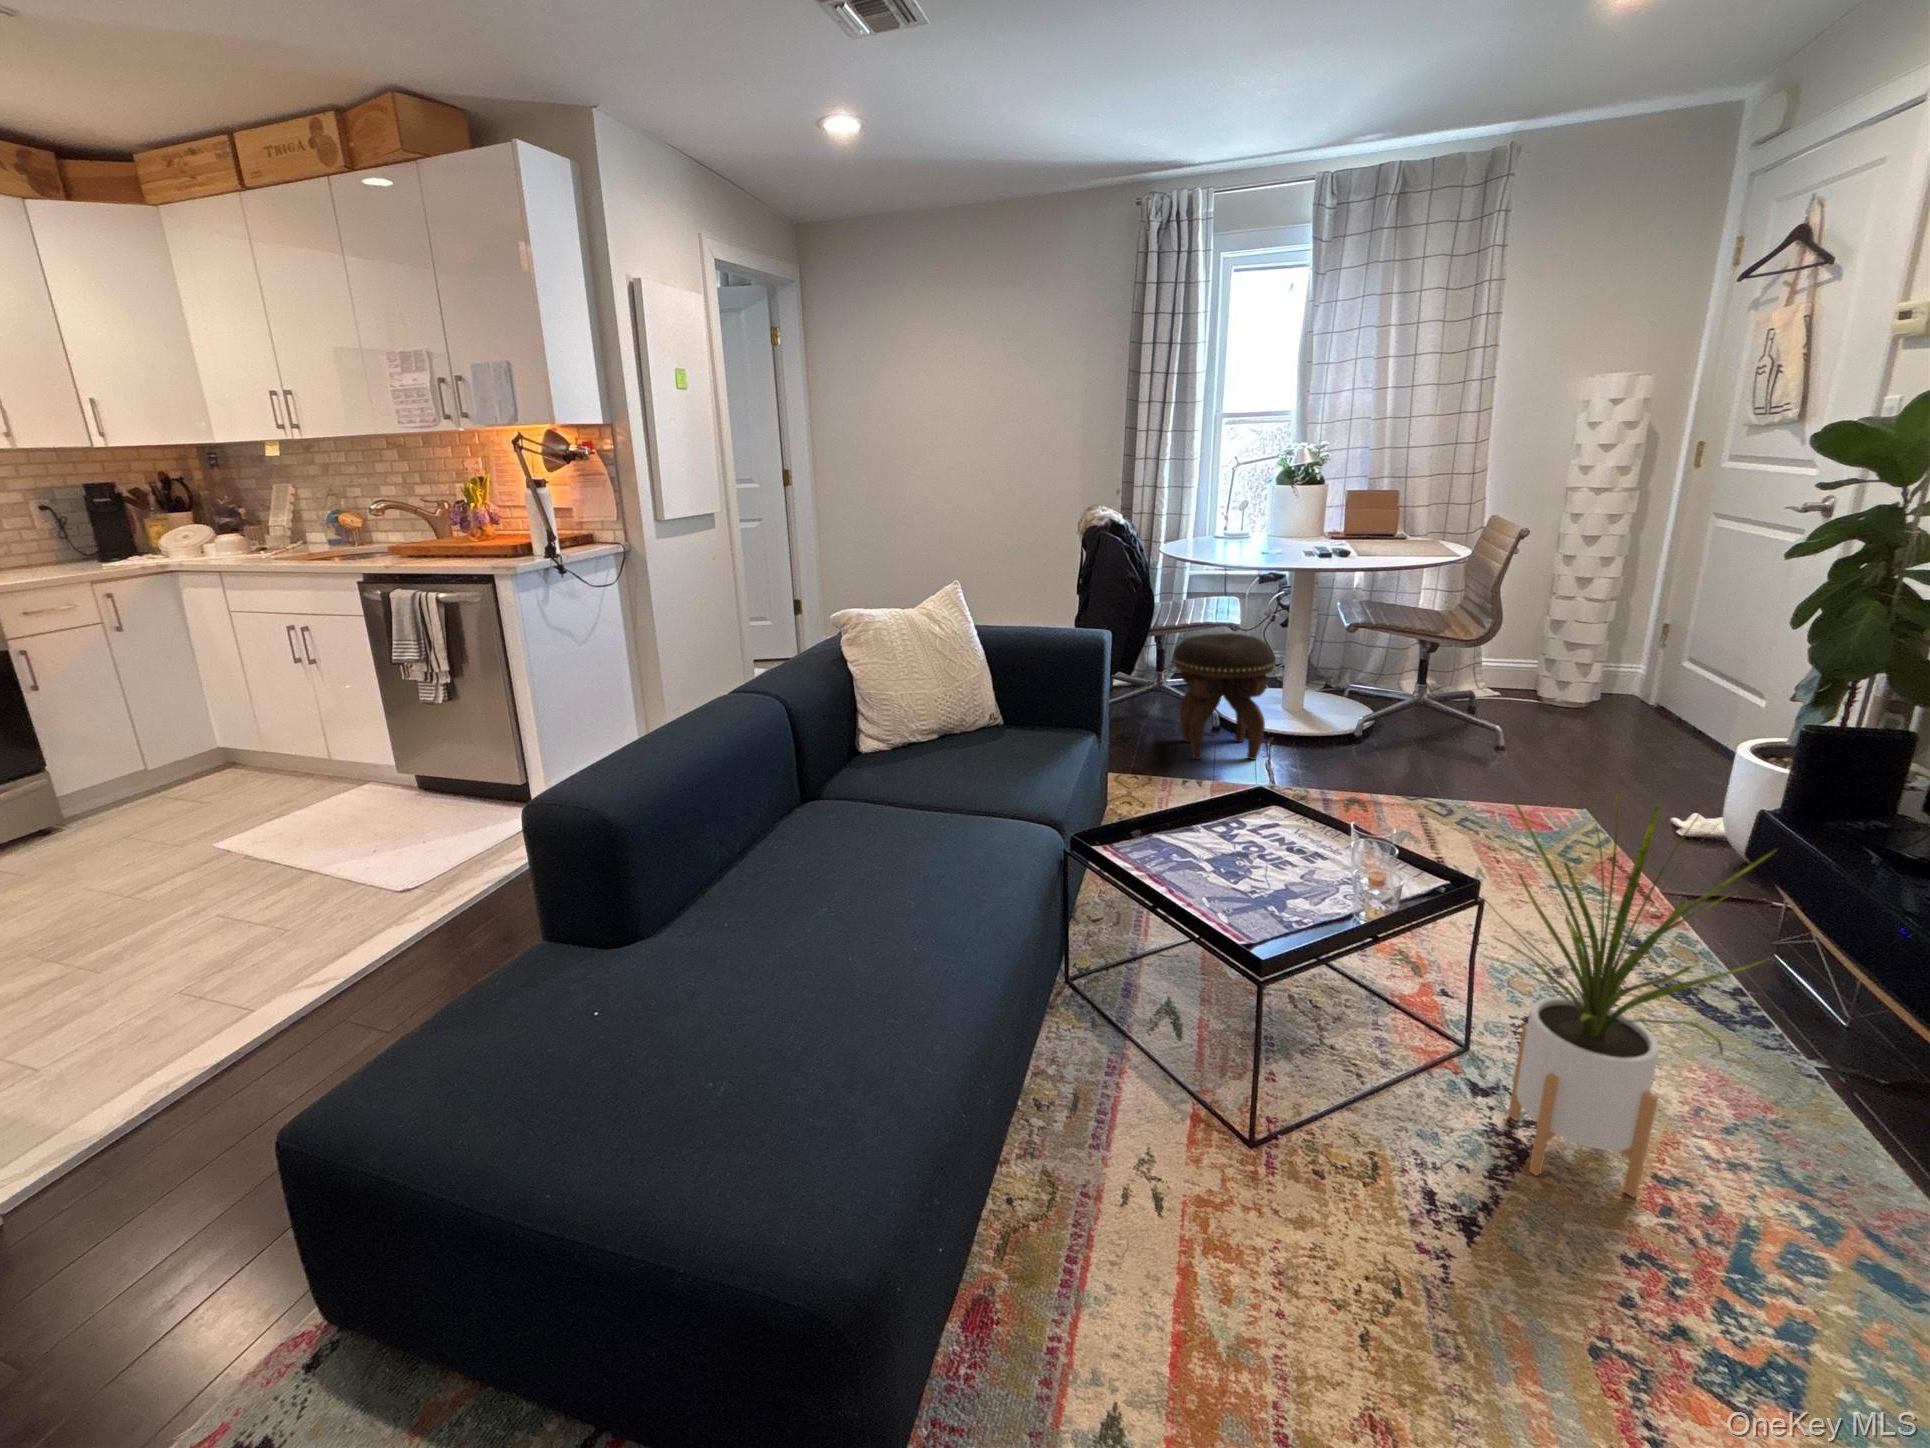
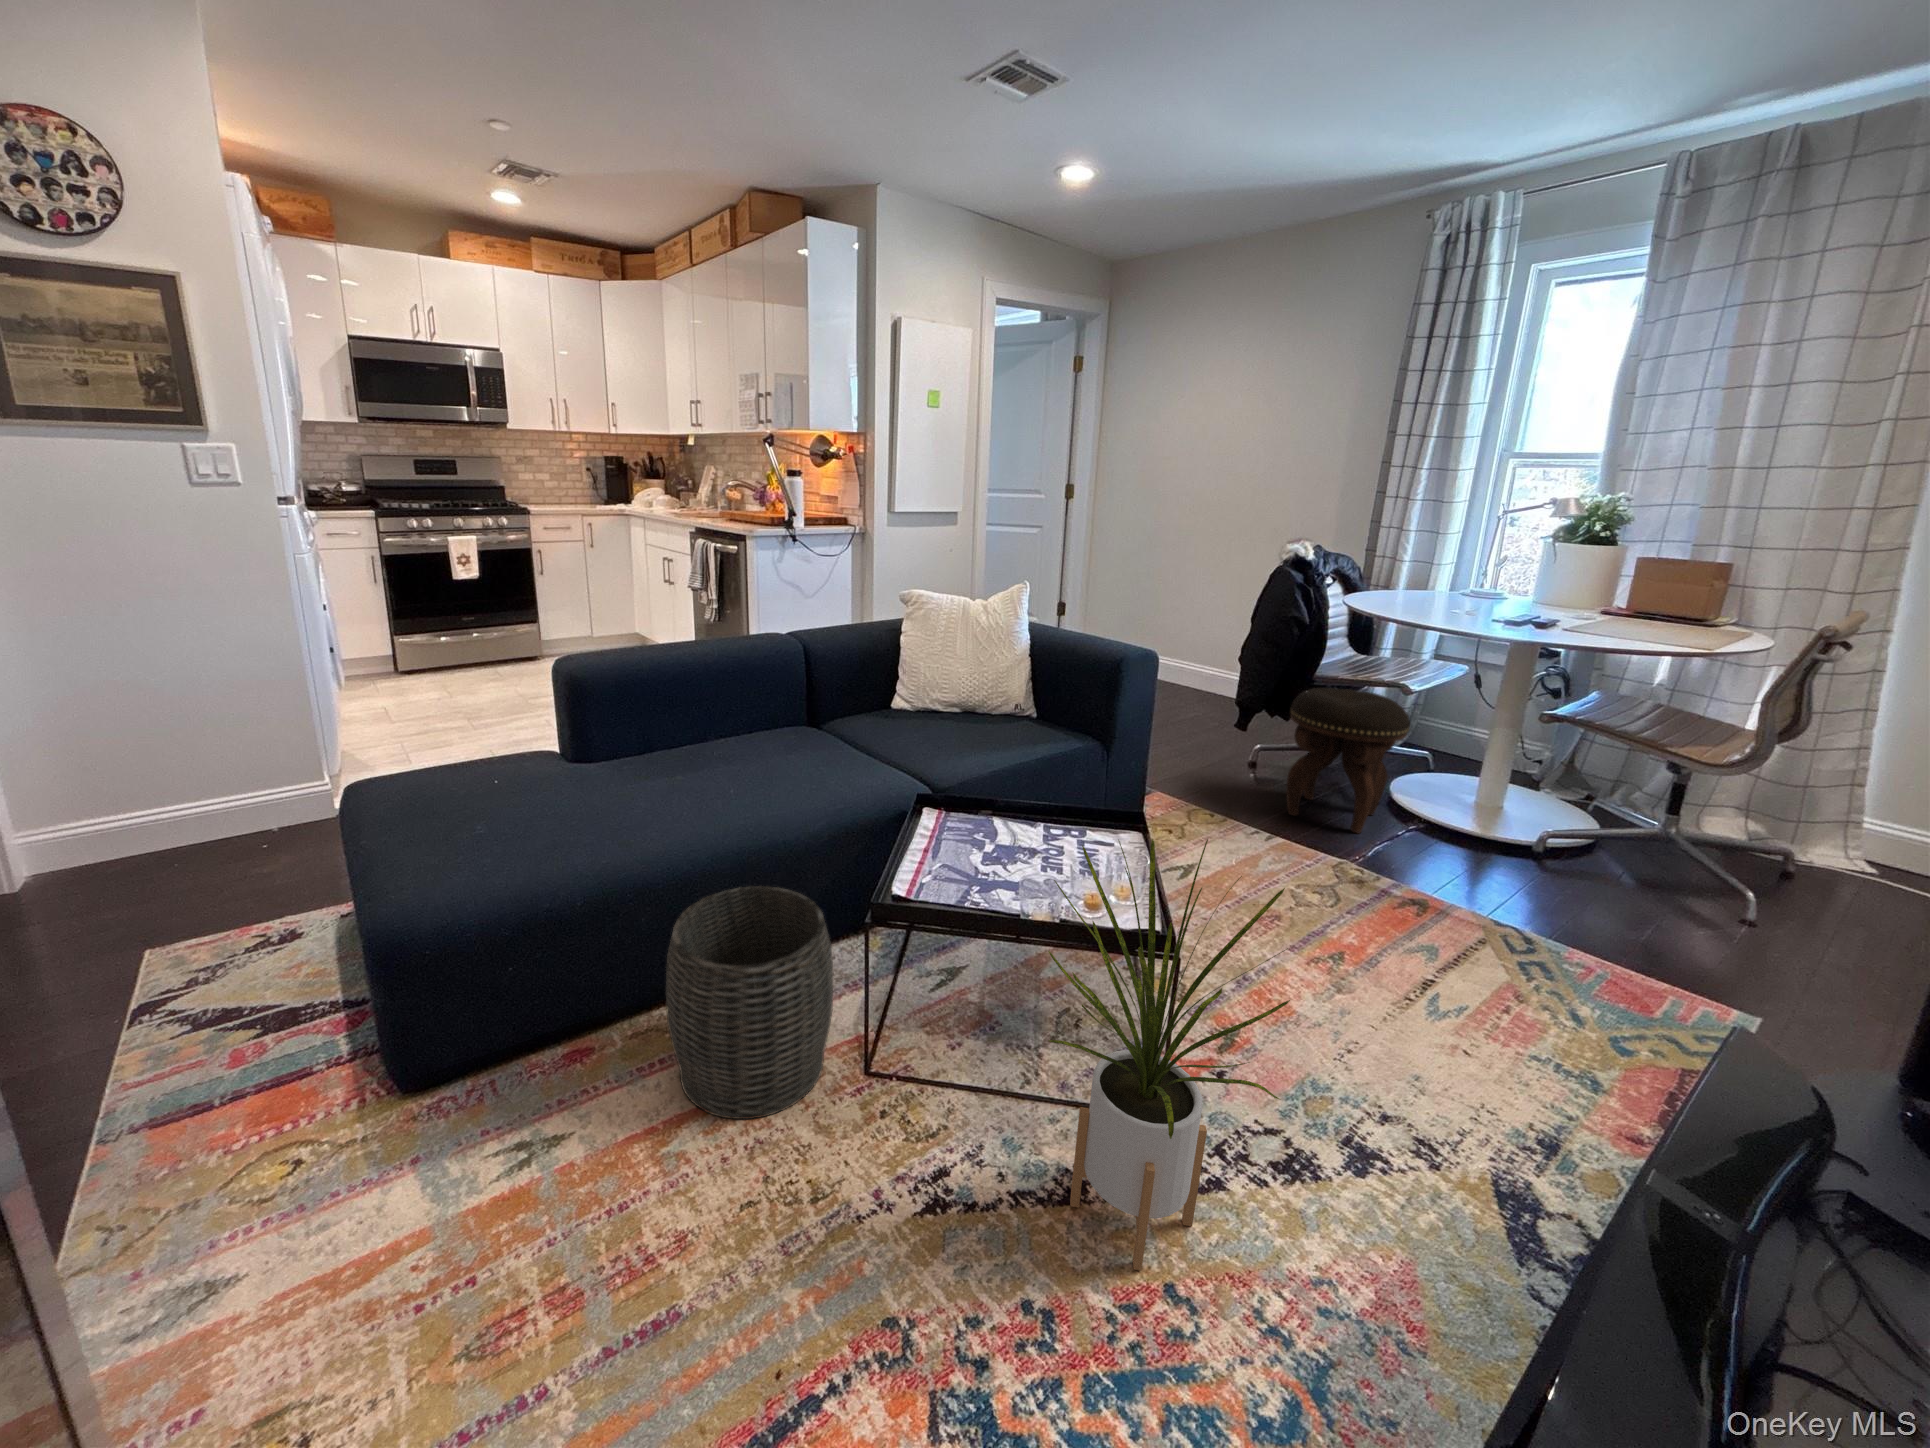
woven basket: none [1043,993,1261,1309] -> present [666,886,833,1119]

